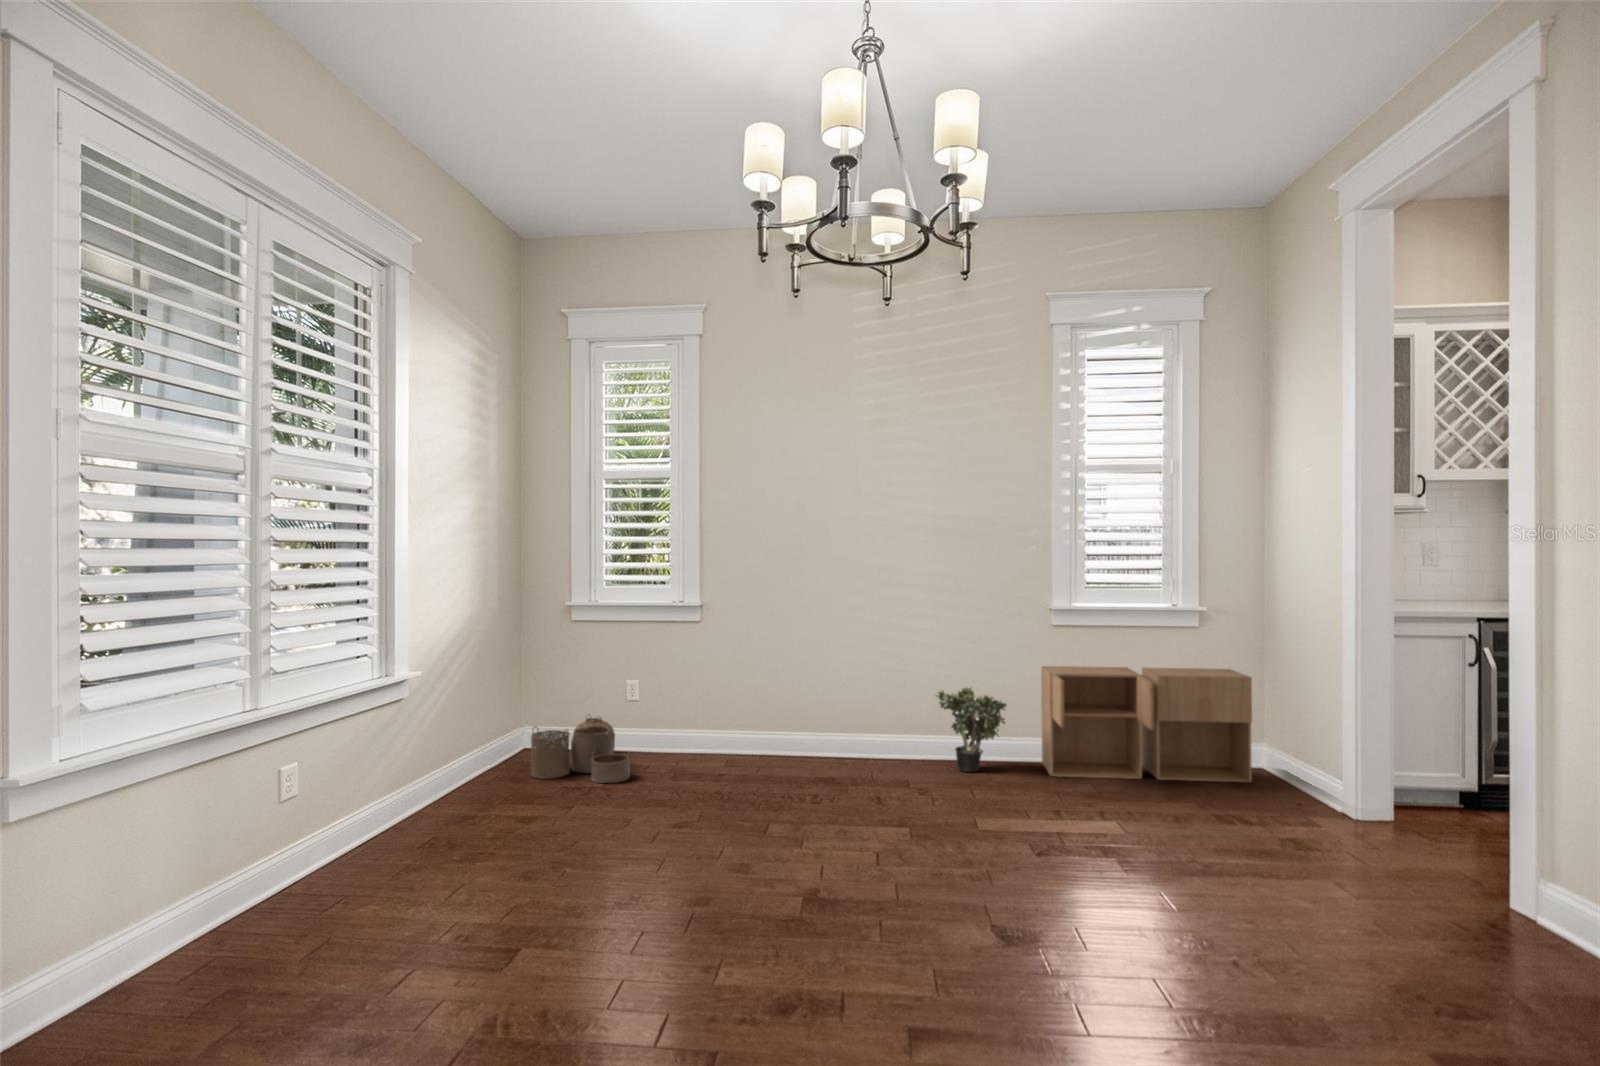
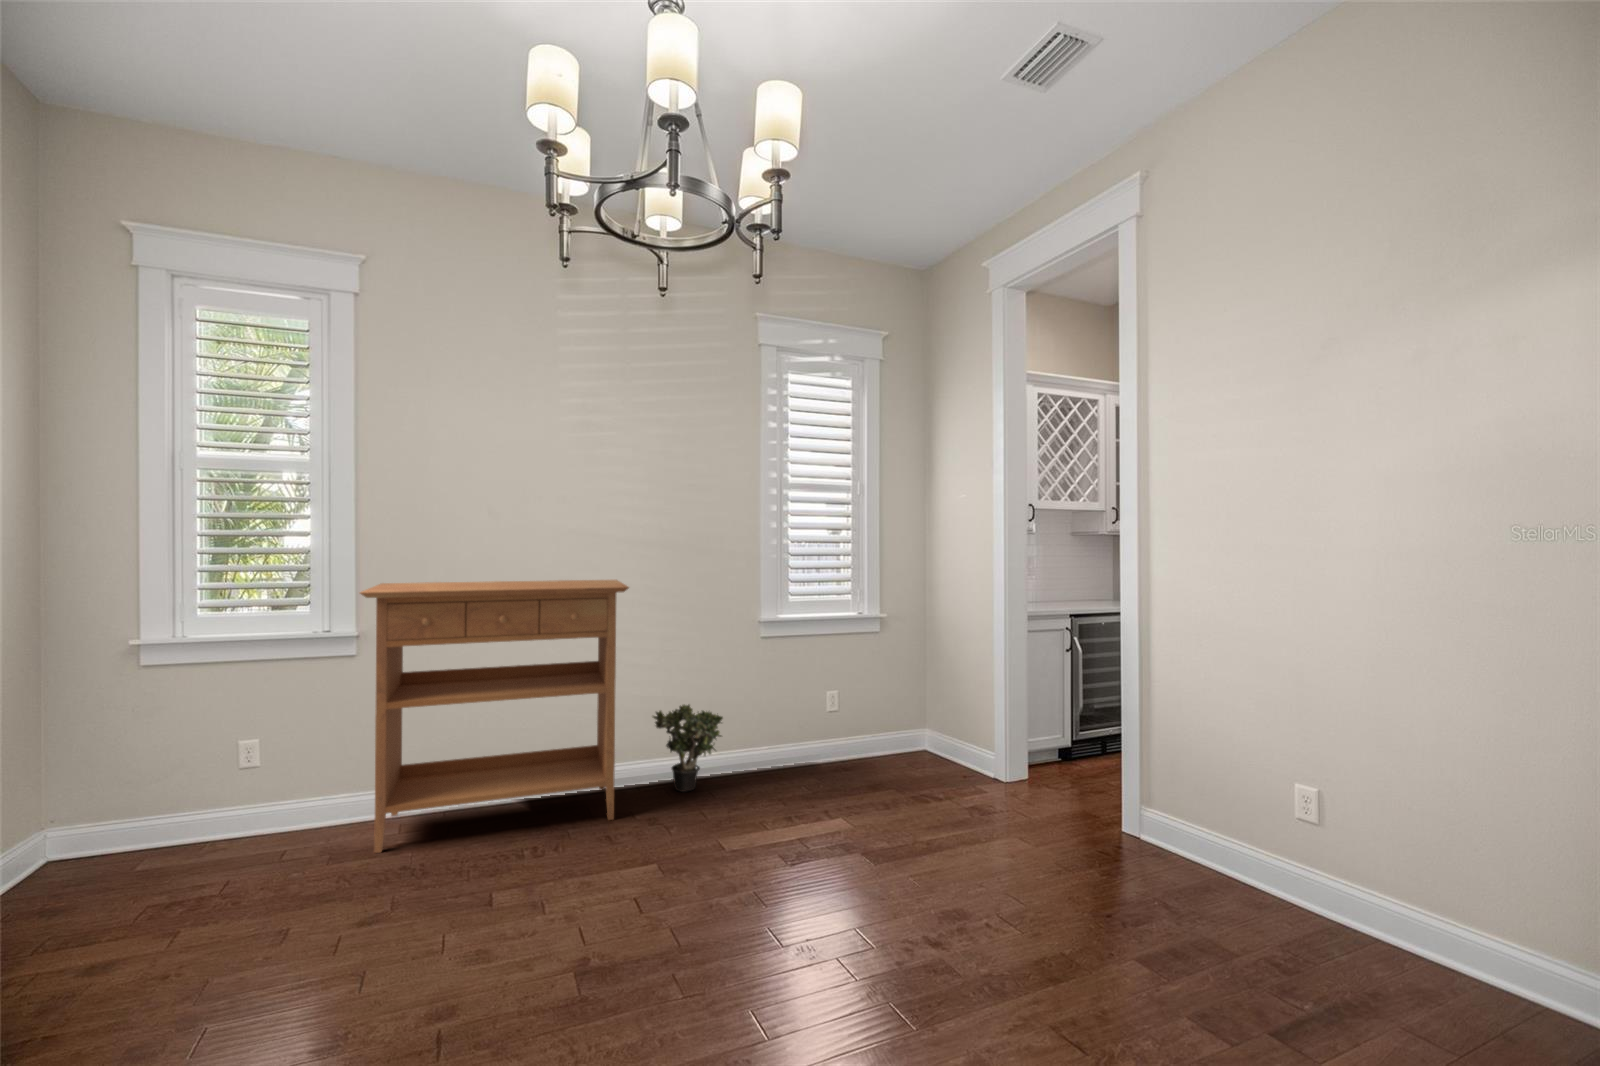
console table: none [695,565,904,781] -> present [360,580,629,853]
storage cabinet: present [1041,666,1252,782] -> none [748,663,923,783]
woven basket: present [531,714,630,783] -> none [61,797,252,919]

